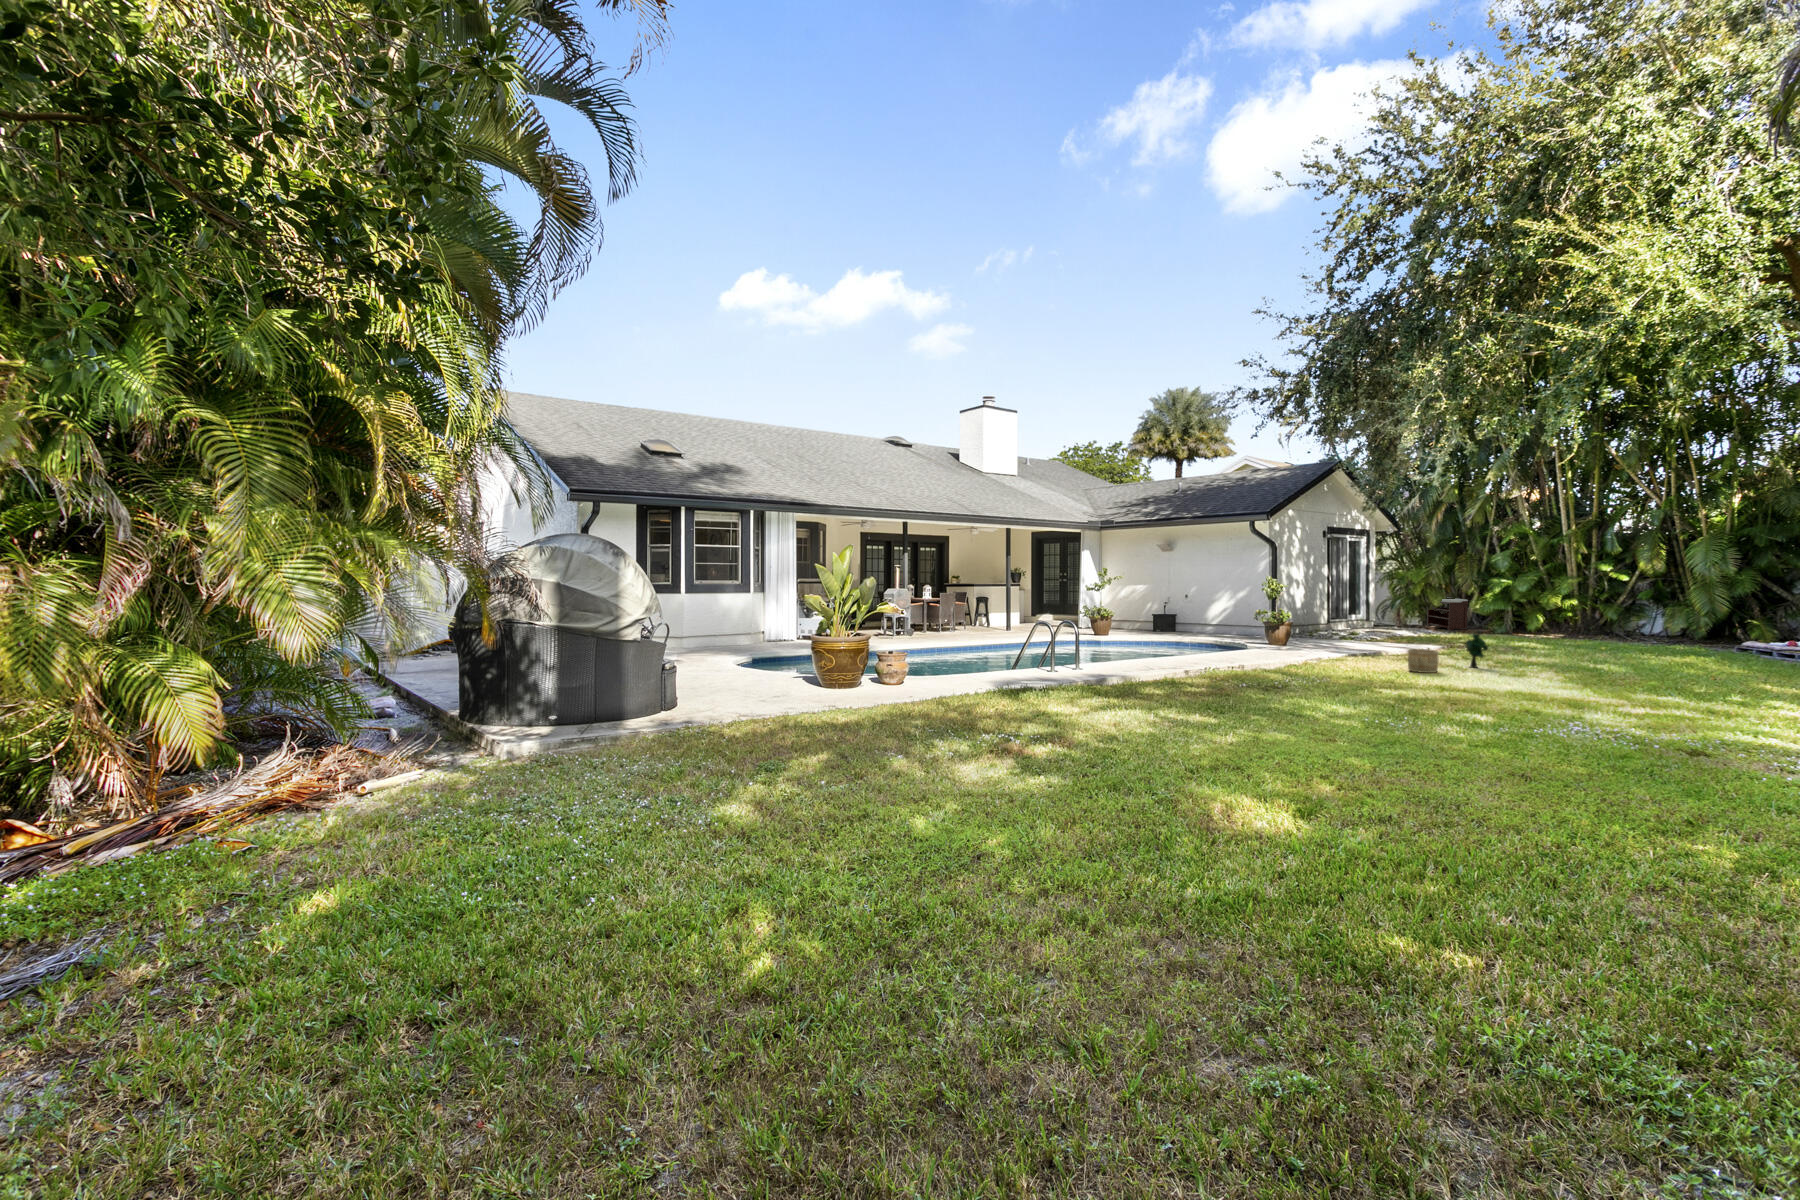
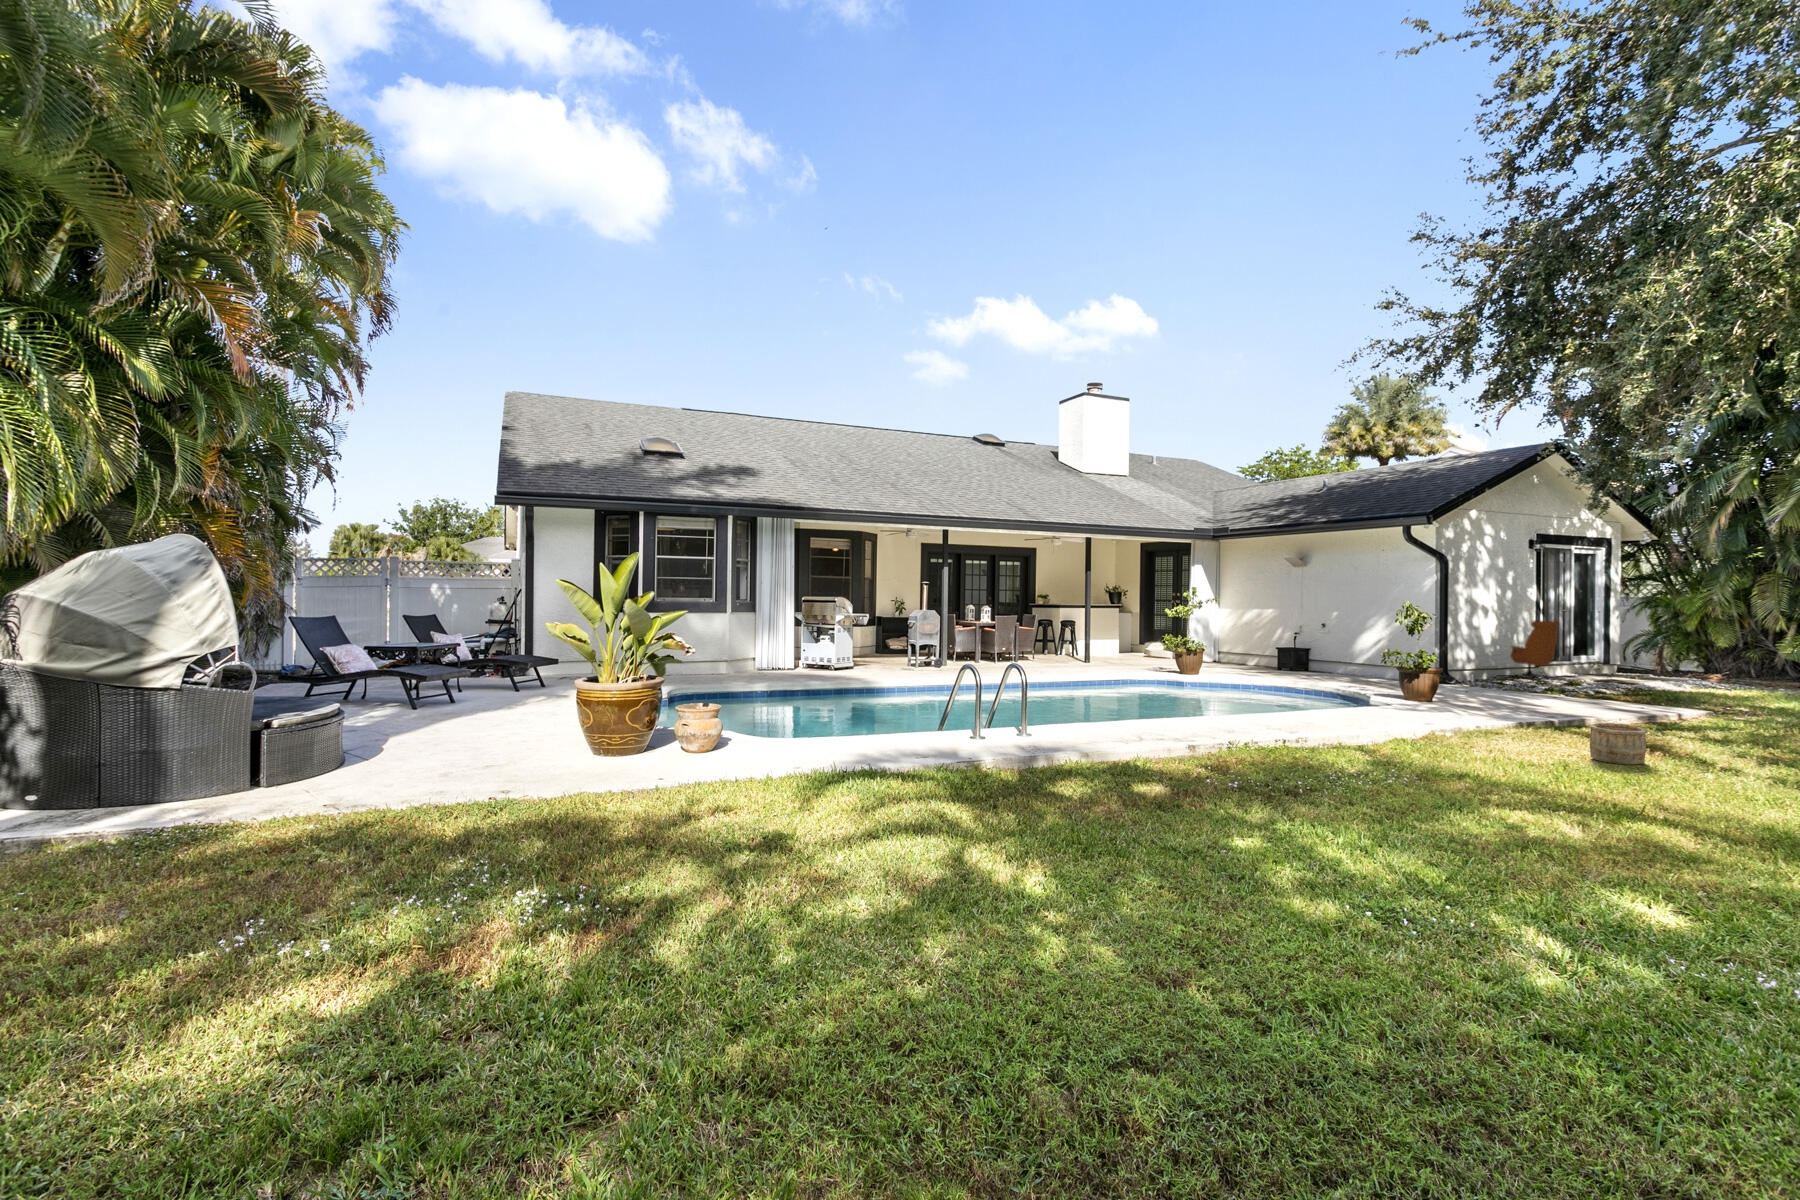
lounge chair: none [1298,590,1348,633] -> present [1511,620,1559,679]
bench: present [1427,599,1468,630] -> none [1699,633,1770,684]
decorative plant: present [1465,631,1488,668] -> none [1700,697,1752,759]

